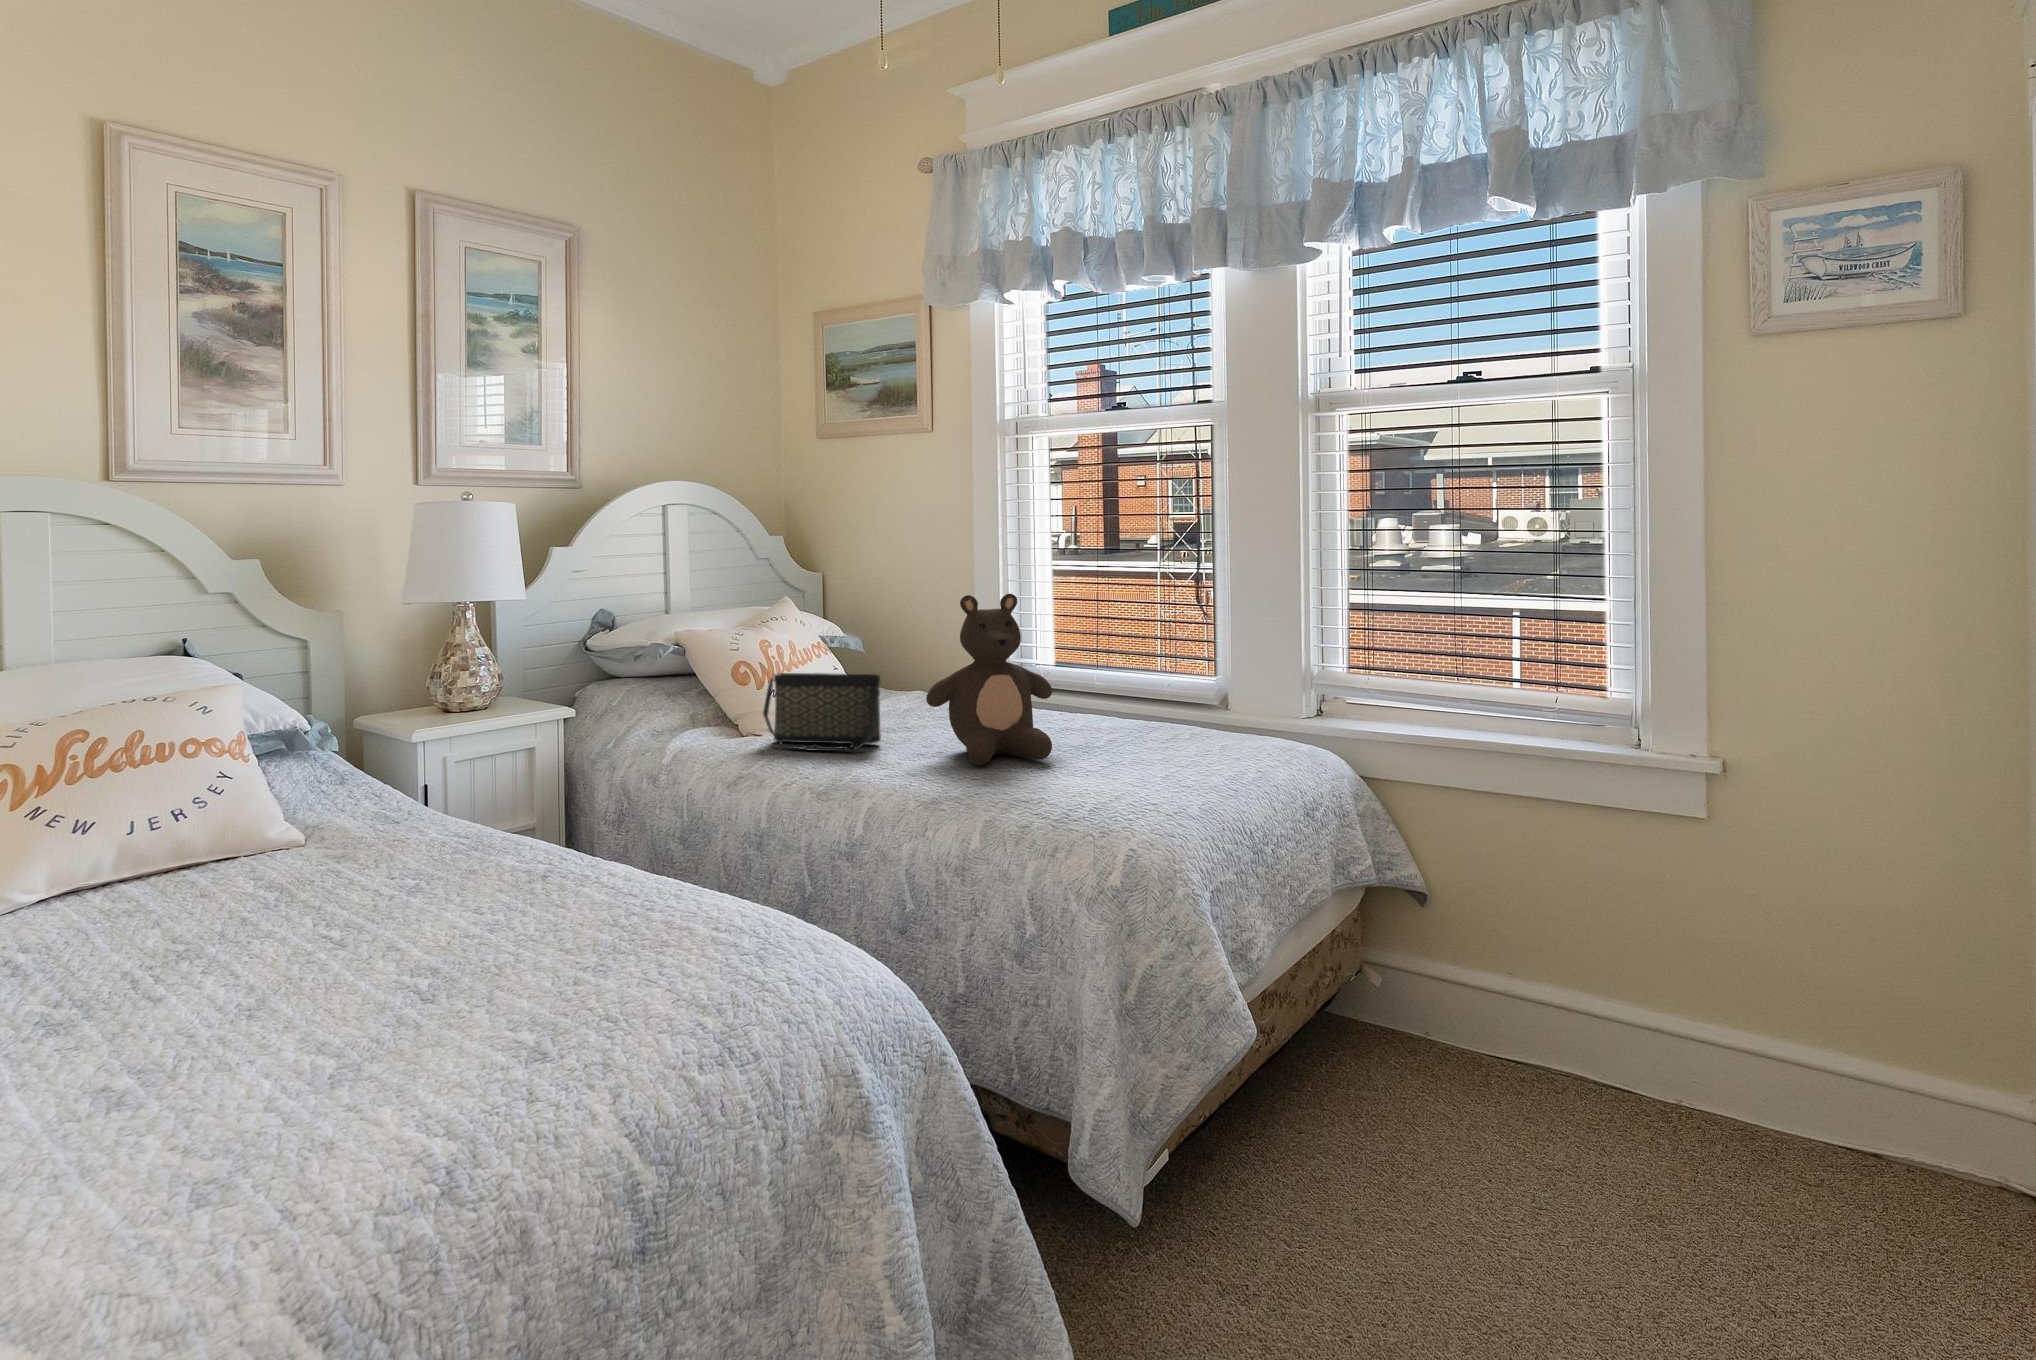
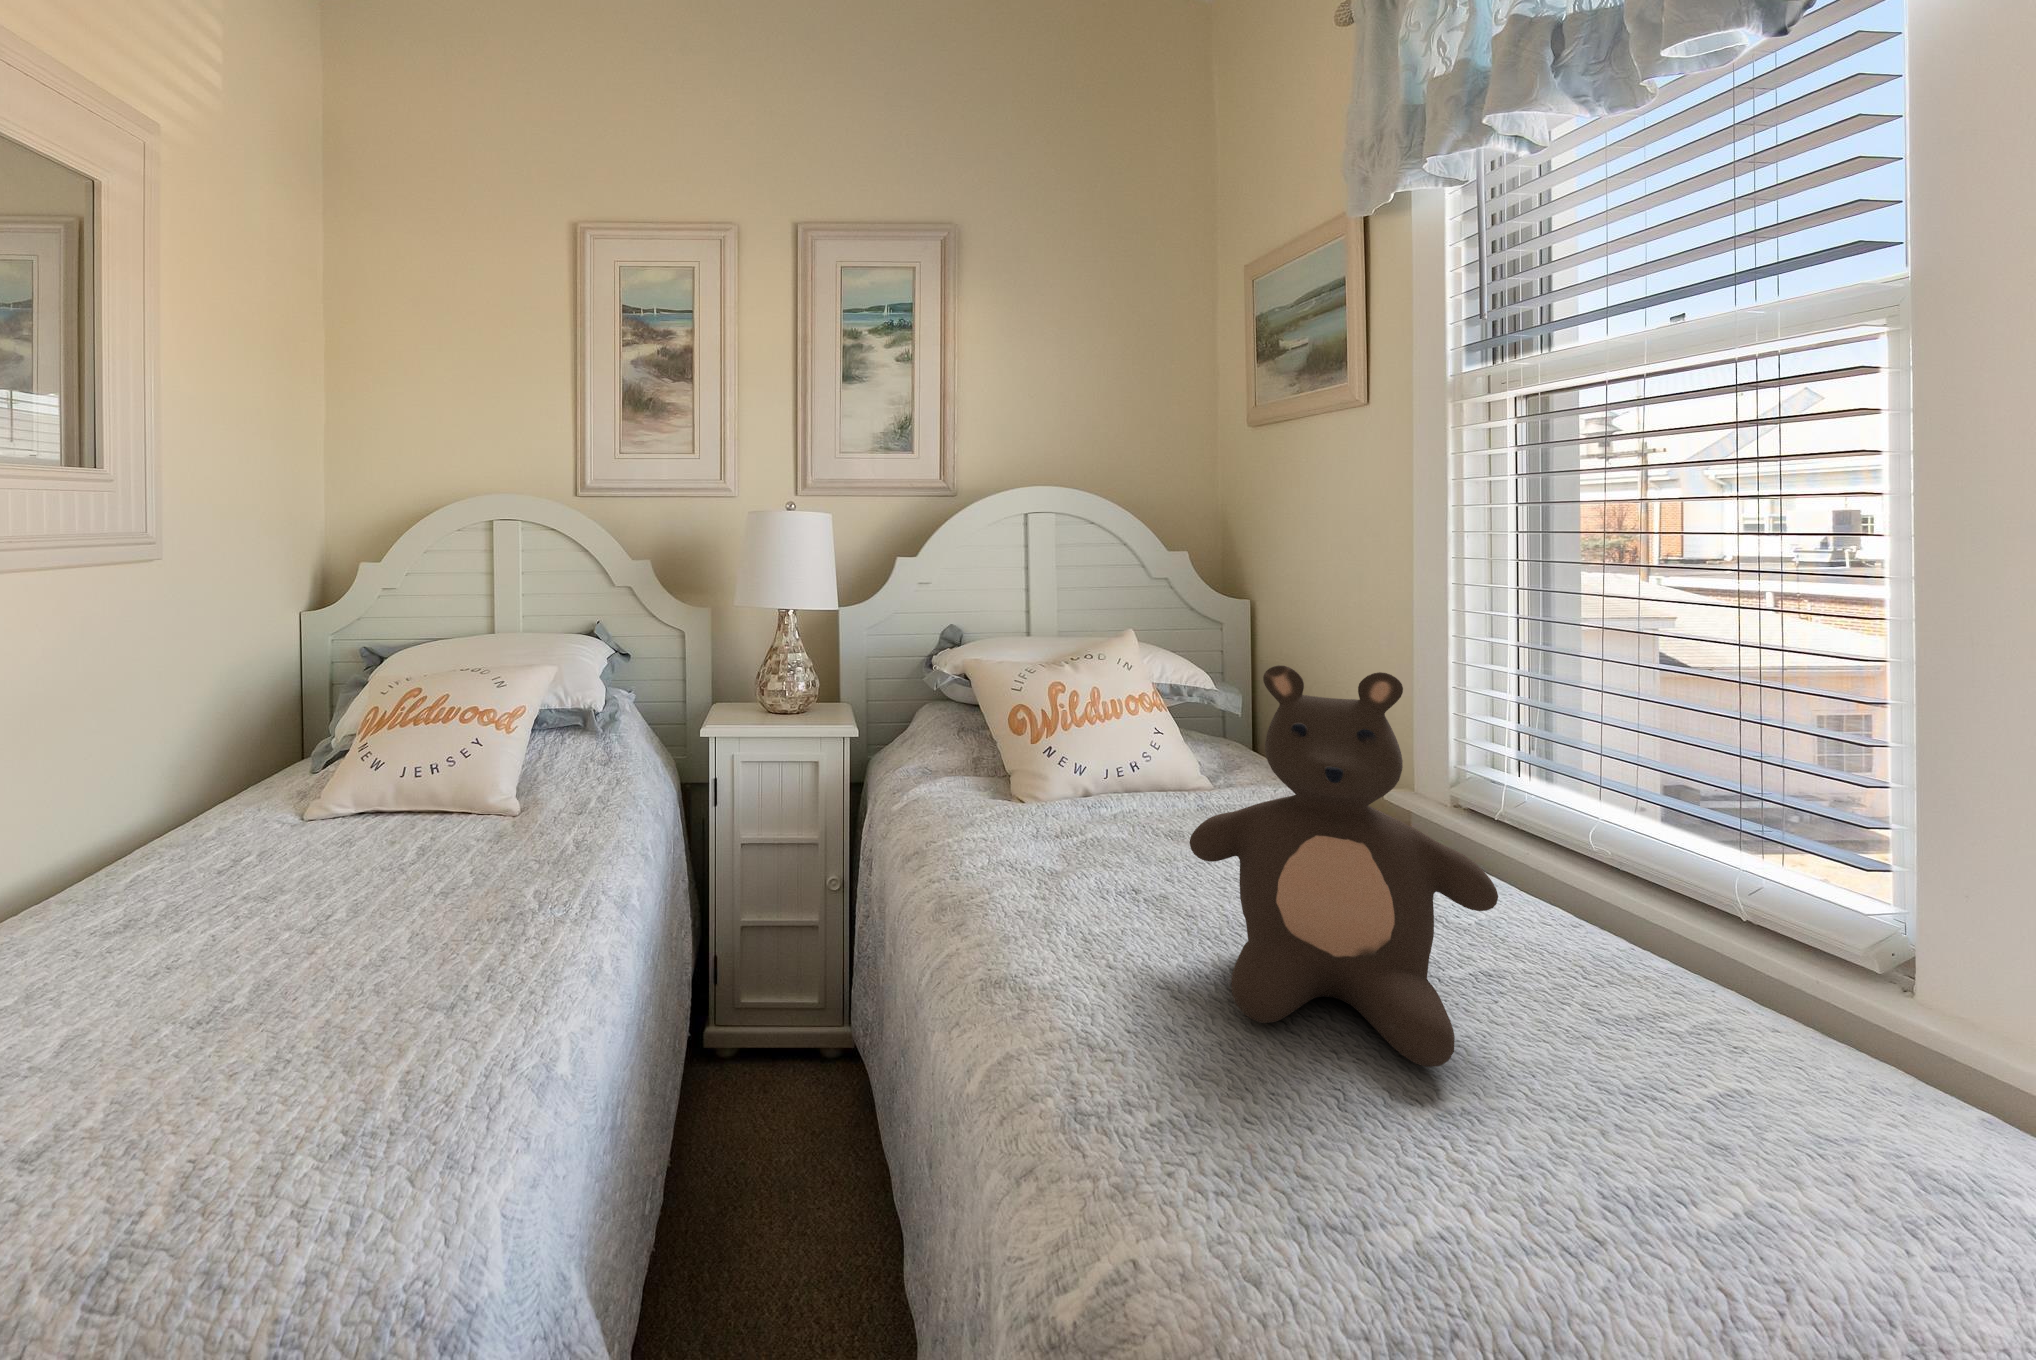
handbag: present [763,673,881,751] -> none [991,734,1148,885]

